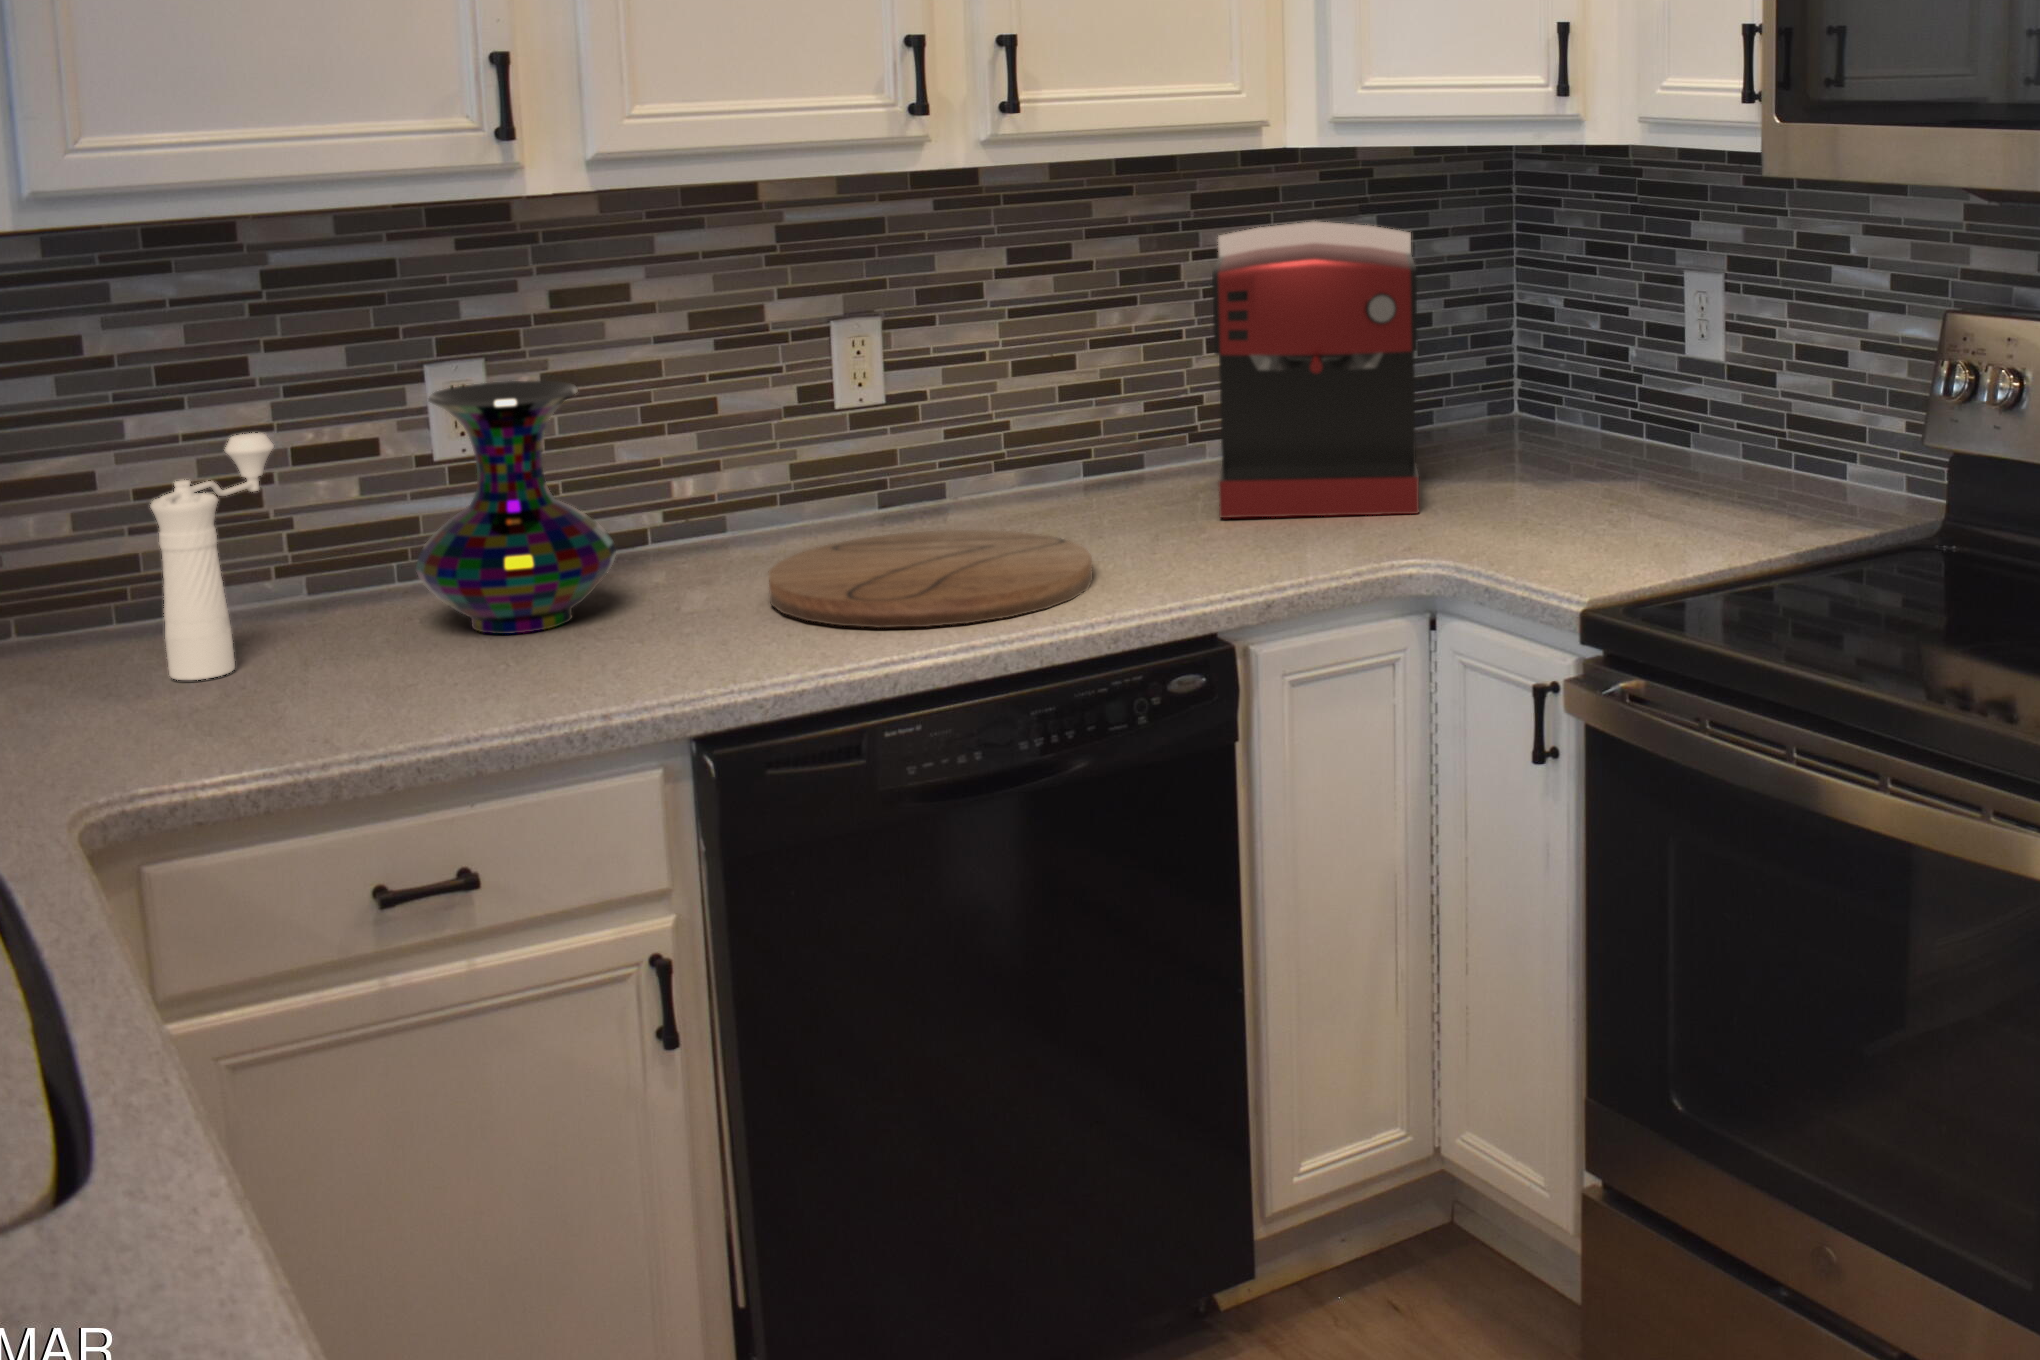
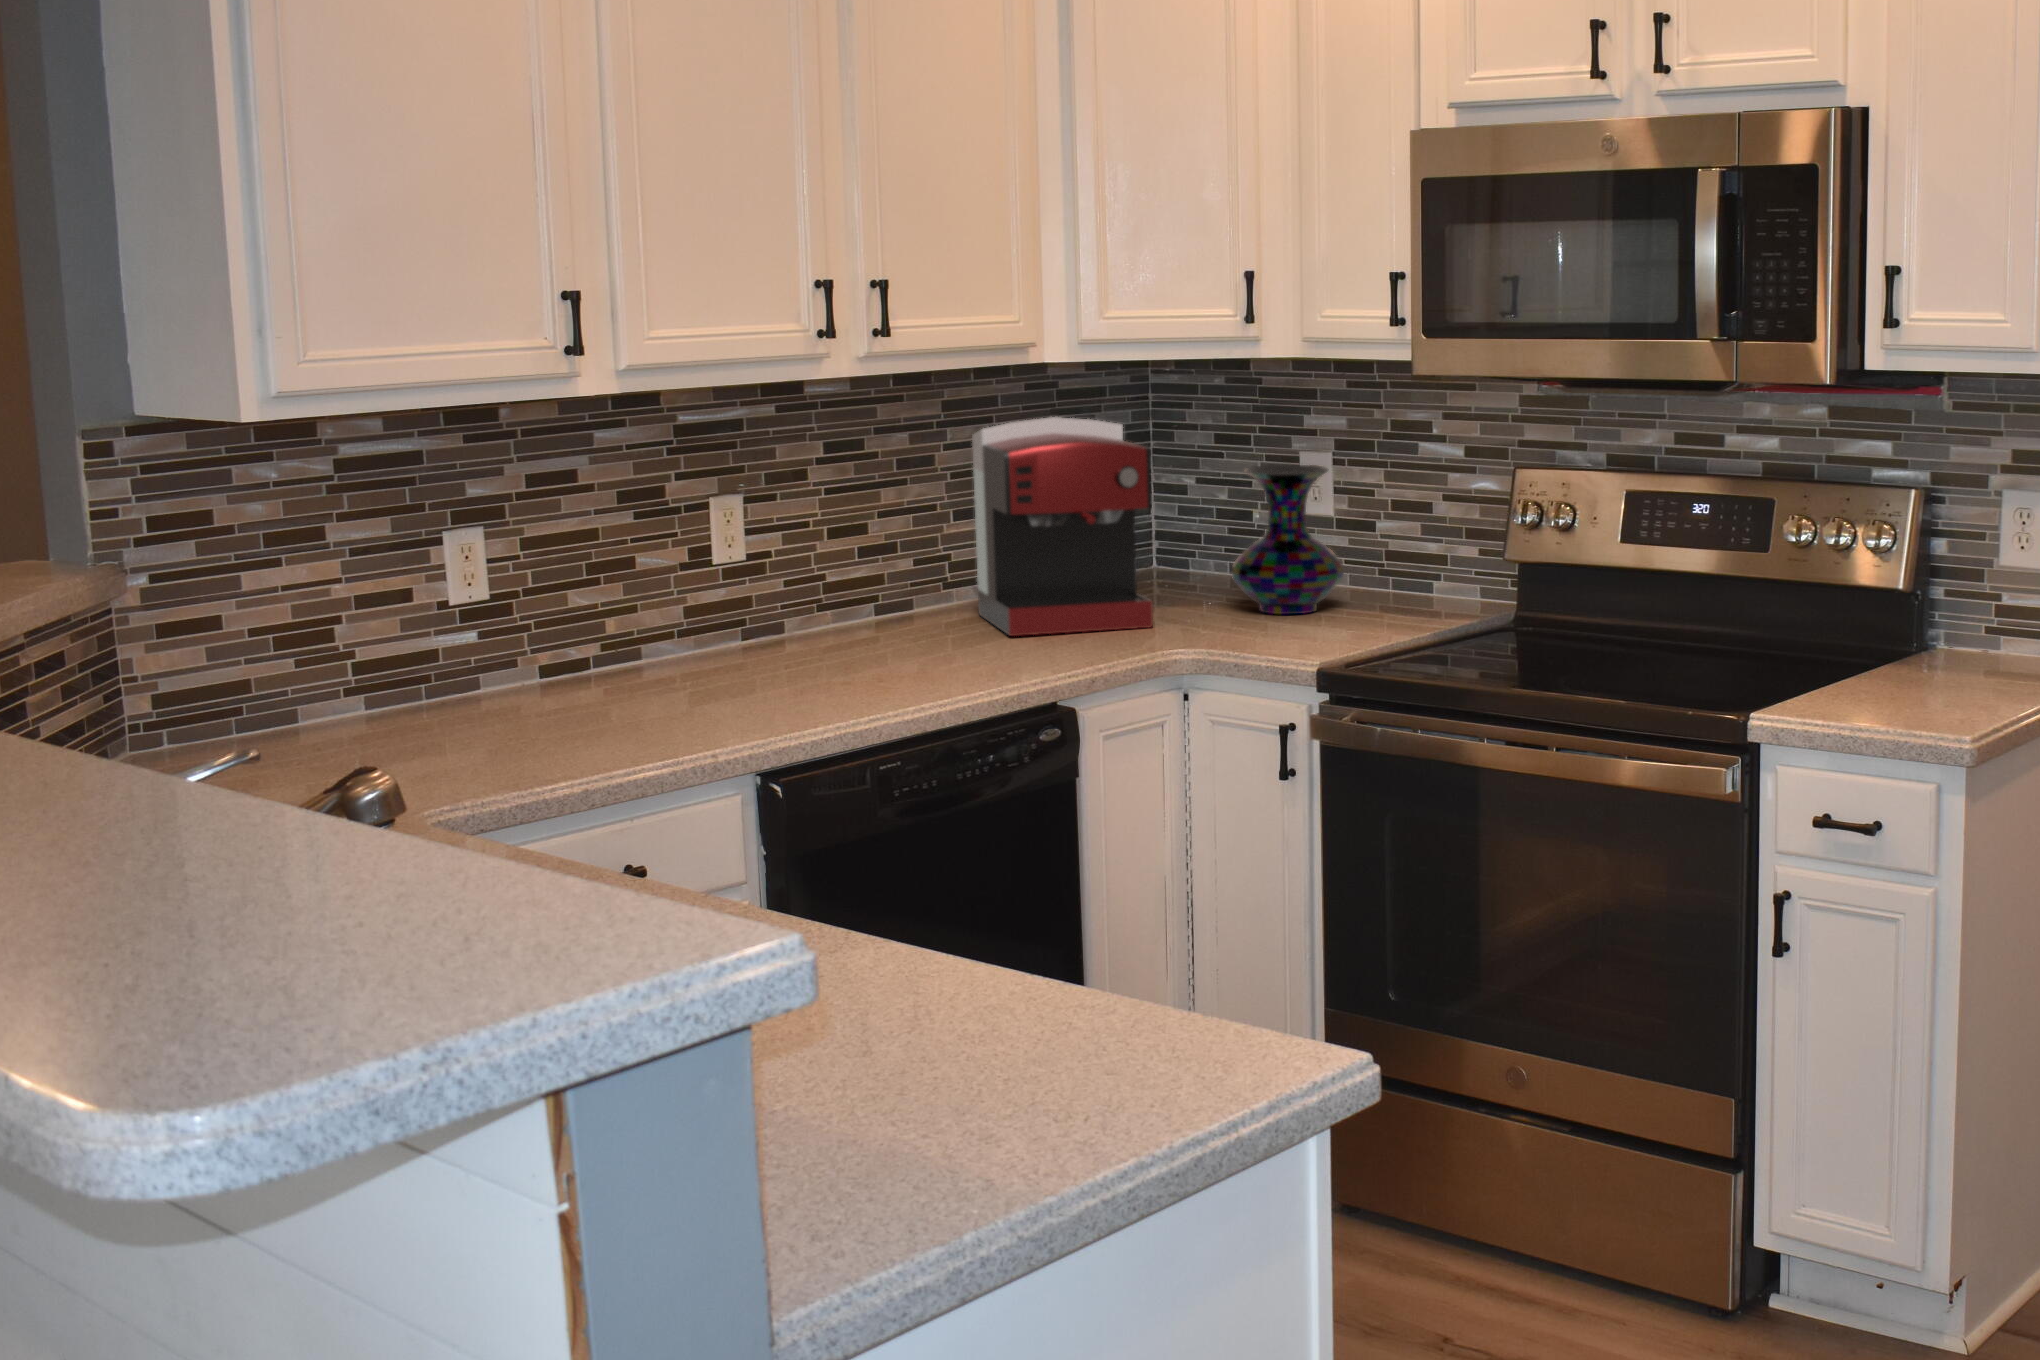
vase: present [416,381,616,634] -> present [1231,465,1344,614]
pepper mill: present [150,433,274,680] -> none [322,580,382,761]
cutting board: present [769,530,1093,628] -> none [731,647,969,704]

